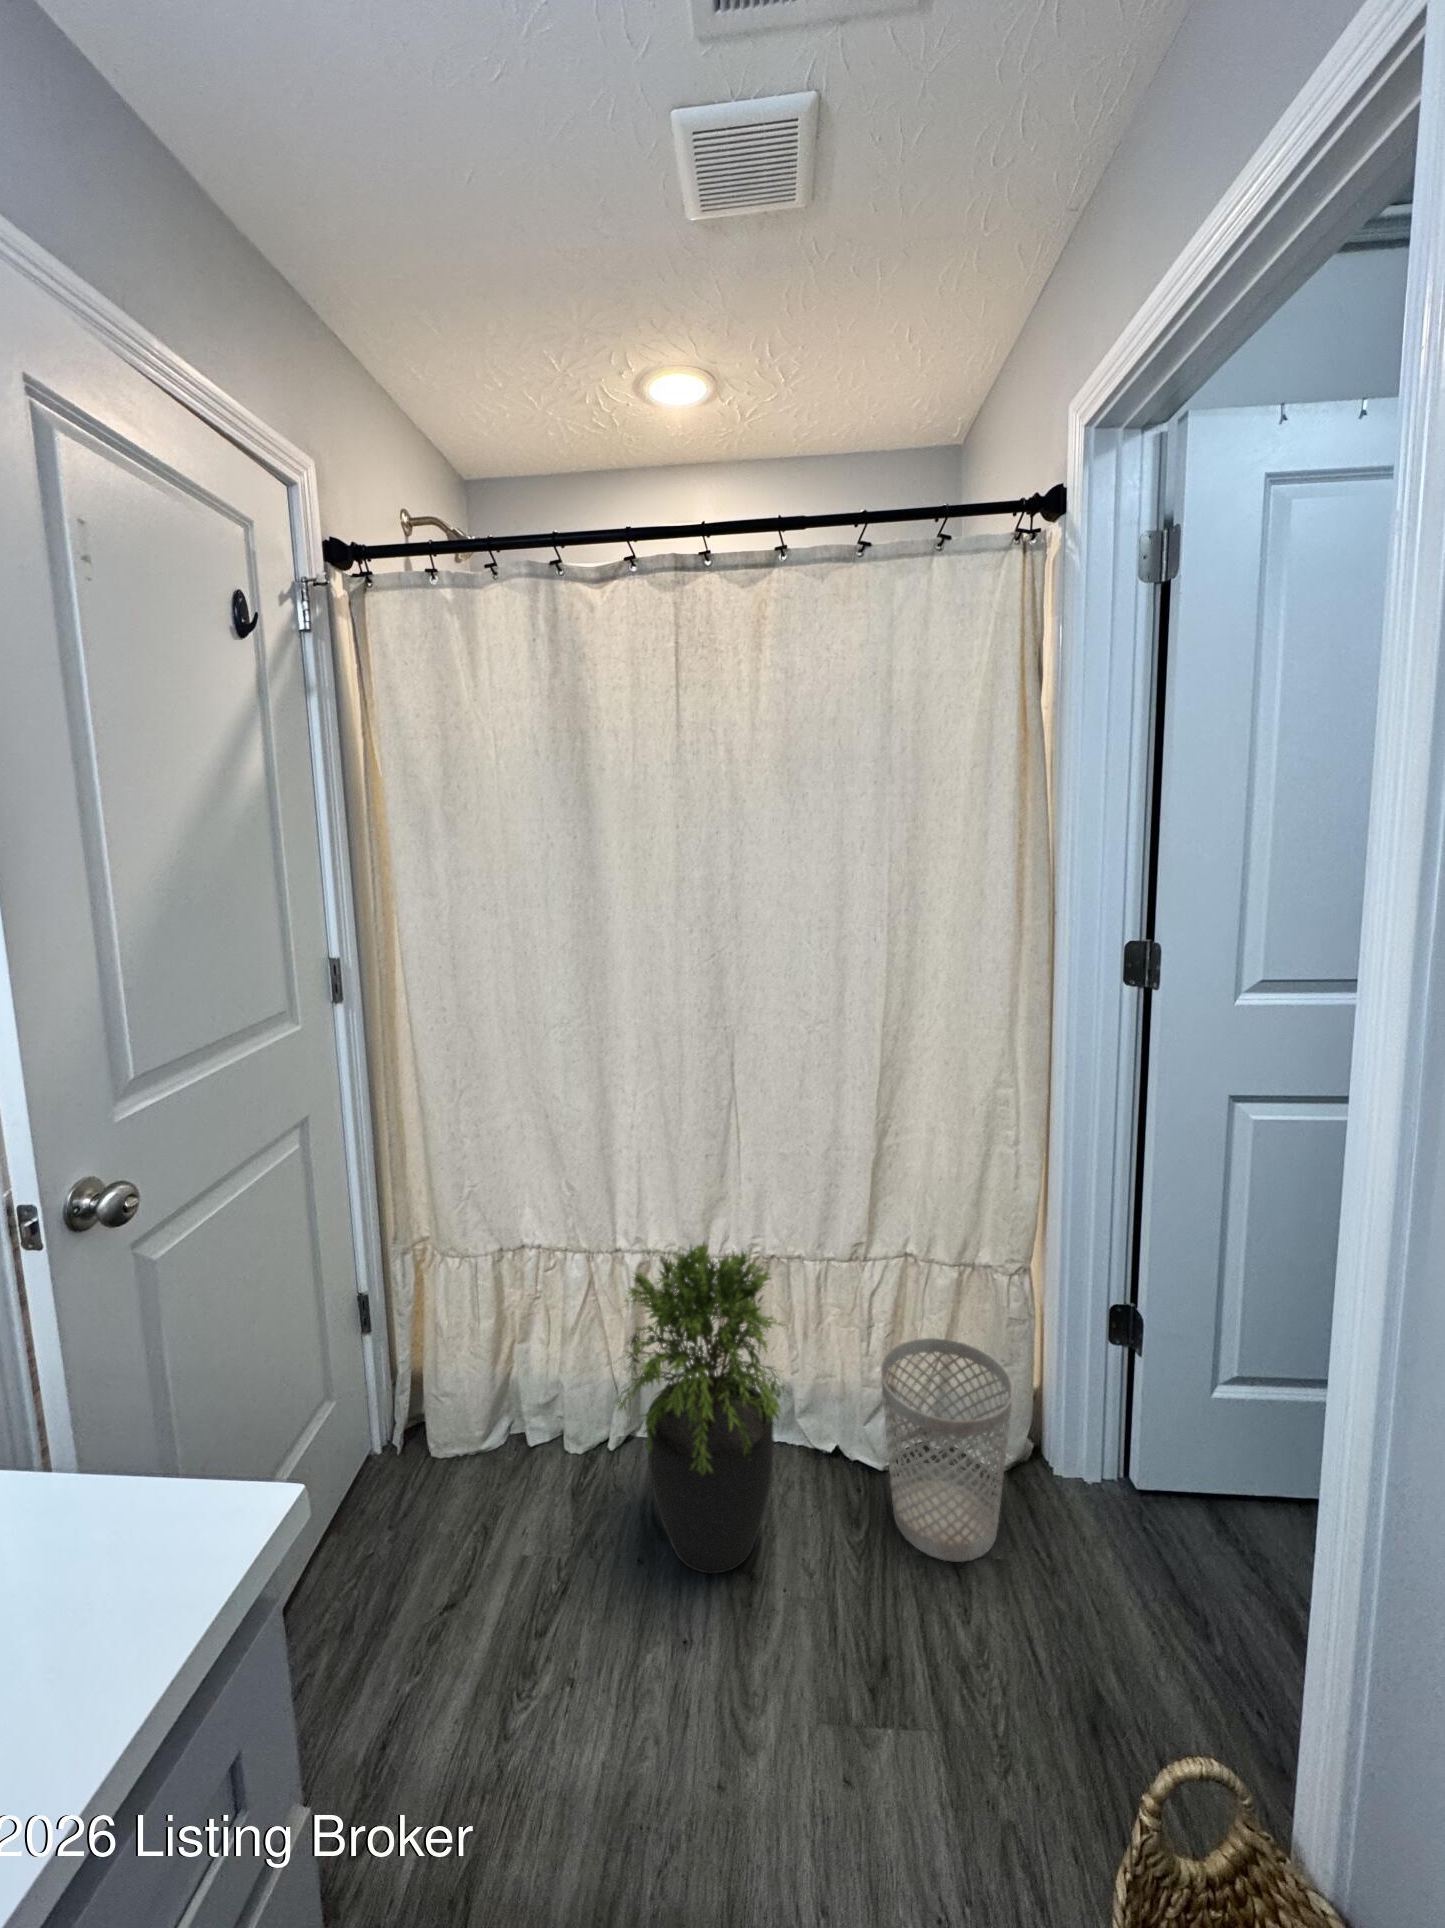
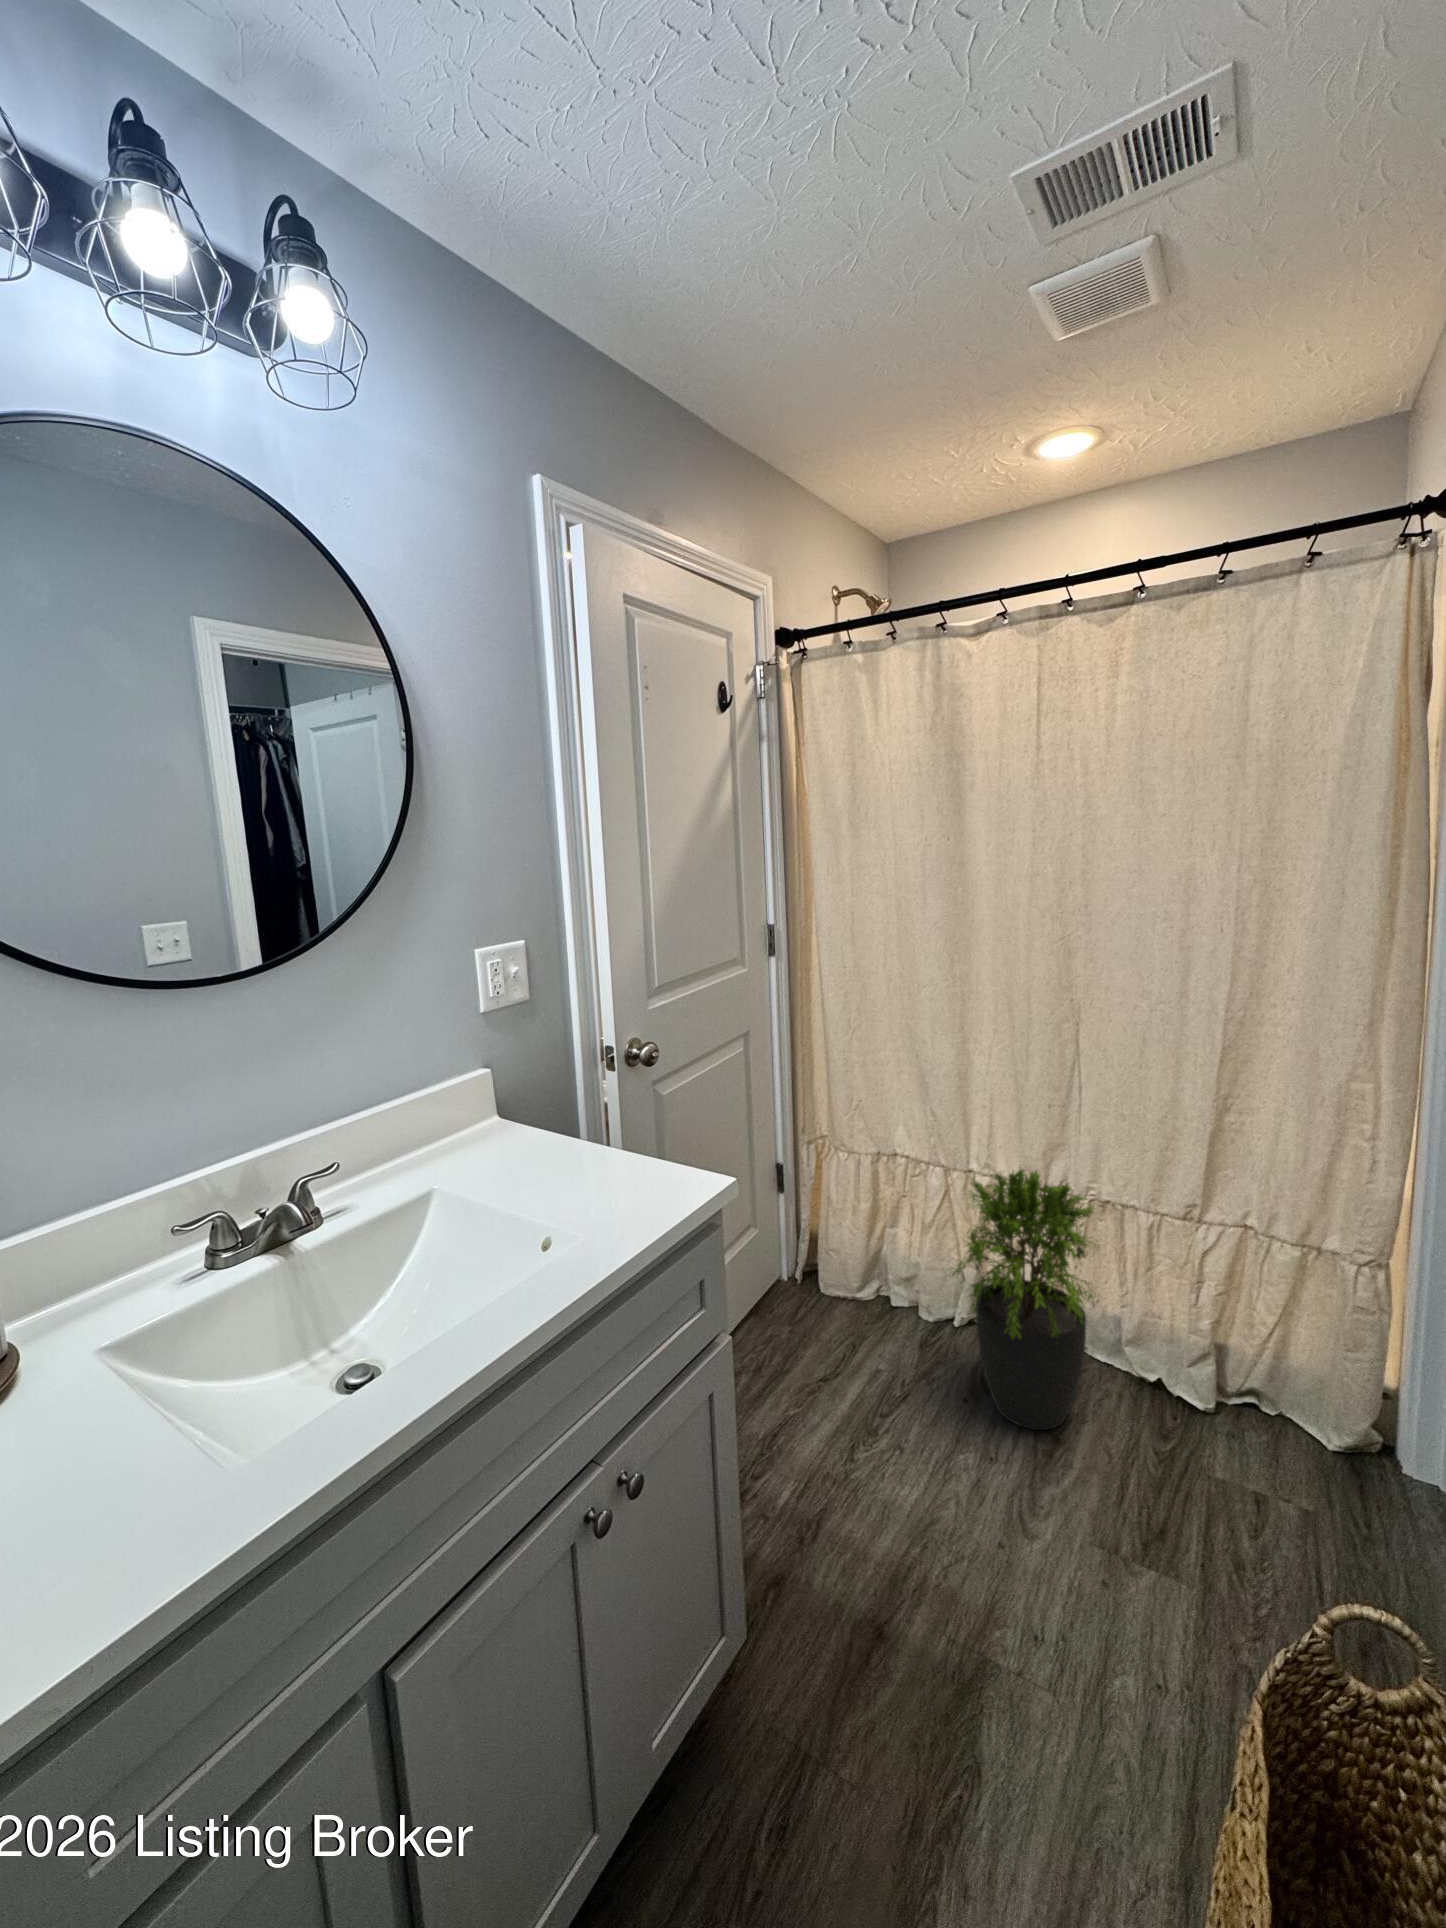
wastebasket: present [881,1338,1013,1562] -> none [1195,1300,1336,1500]

